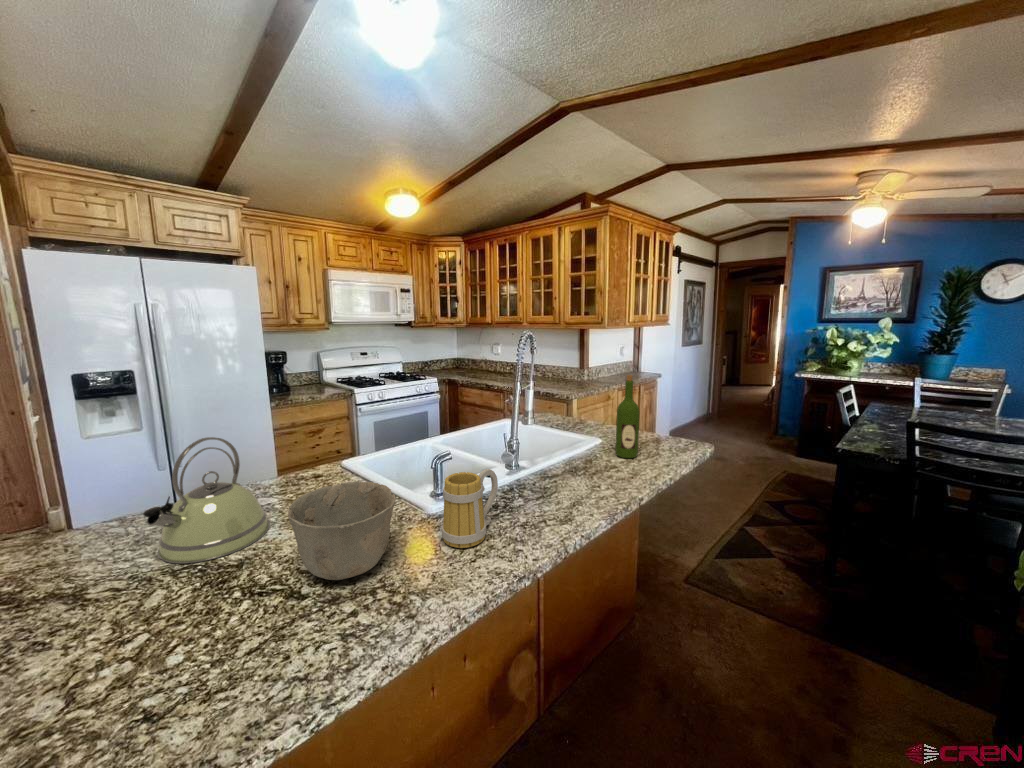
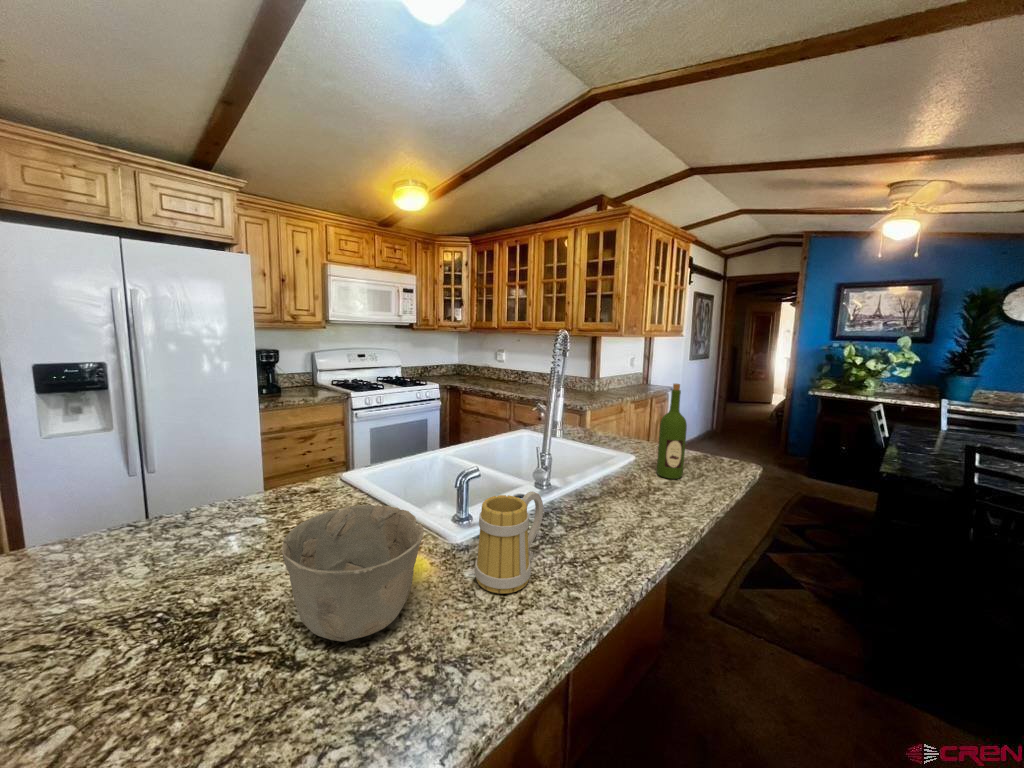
kettle: present [143,437,269,564] -> none [86,443,255,608]

